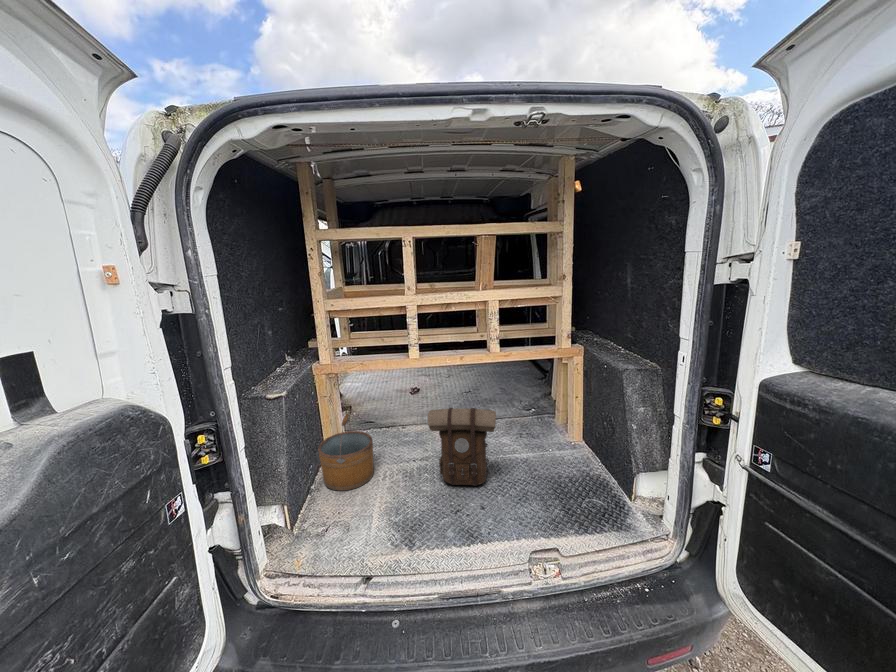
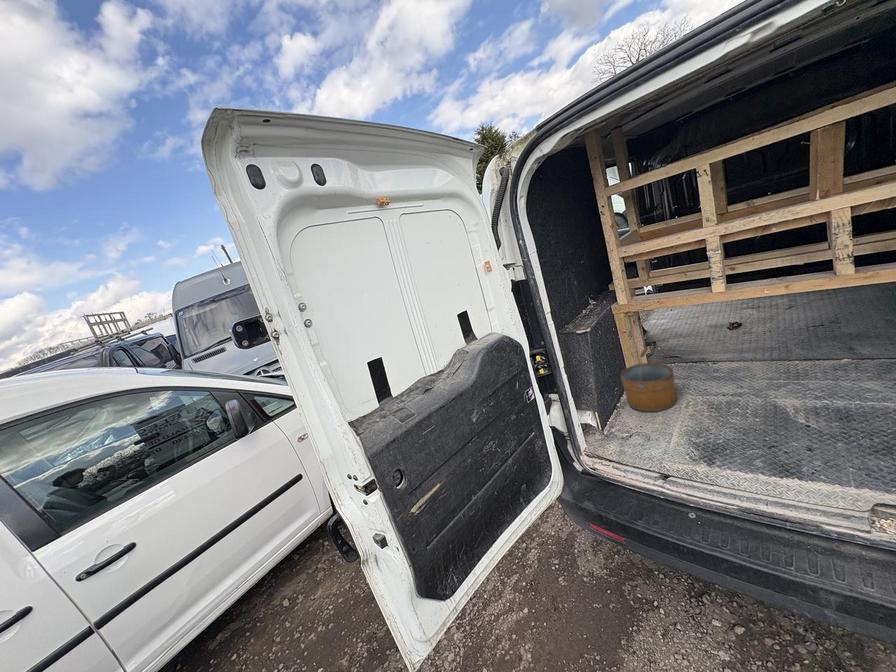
backpack: present [428,408,496,486] -> none [734,342,838,428]

